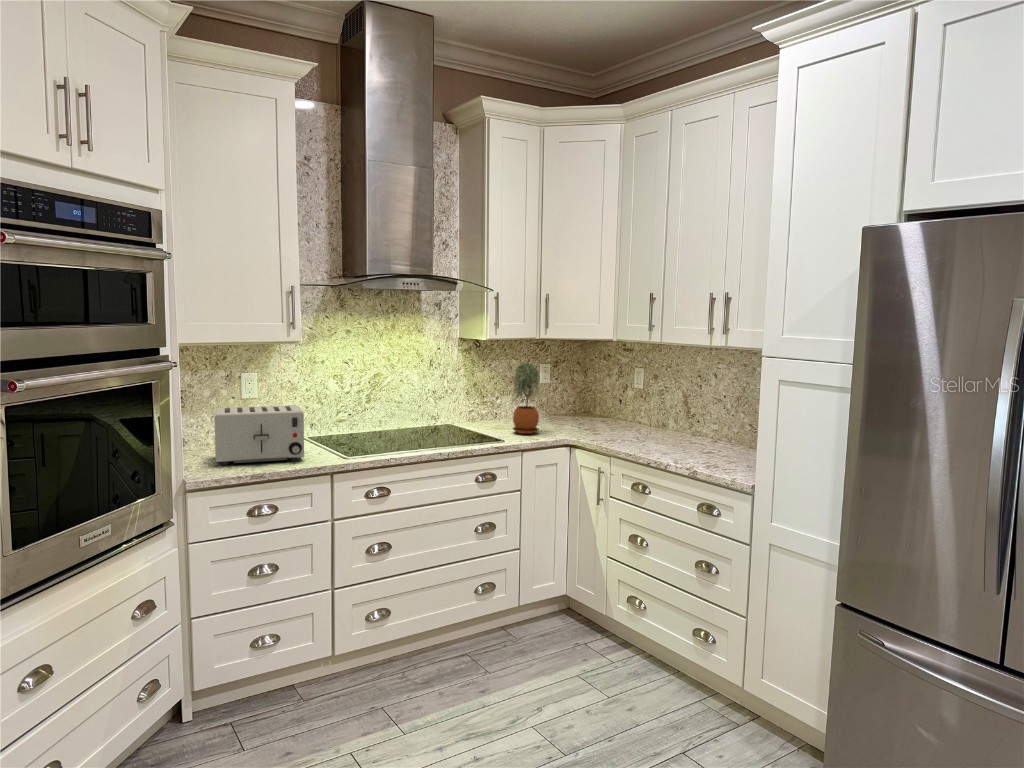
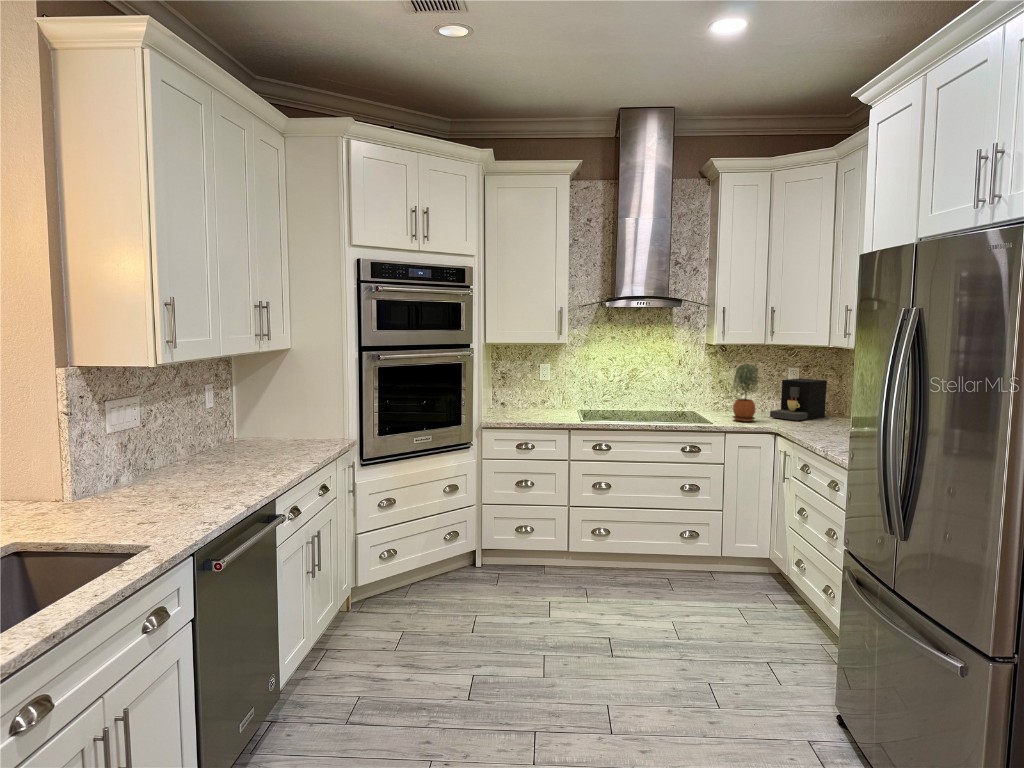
coffee maker: none [541,376,586,427] -> present [770,378,827,420]
toaster: present [214,405,304,465] -> none [506,383,562,419]

